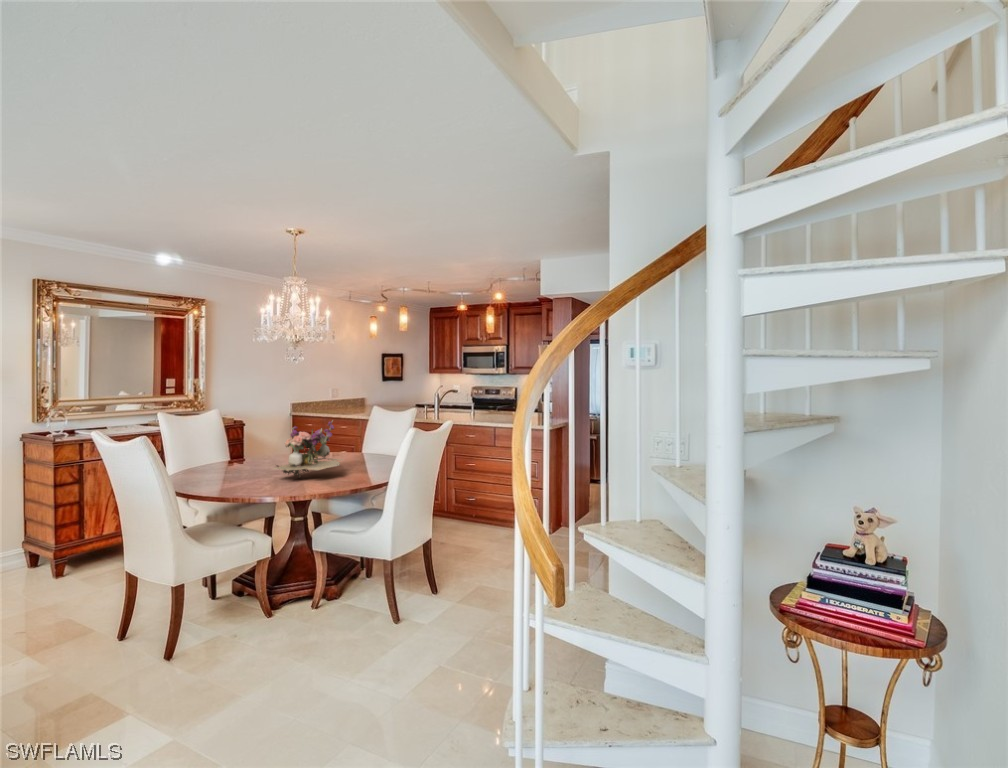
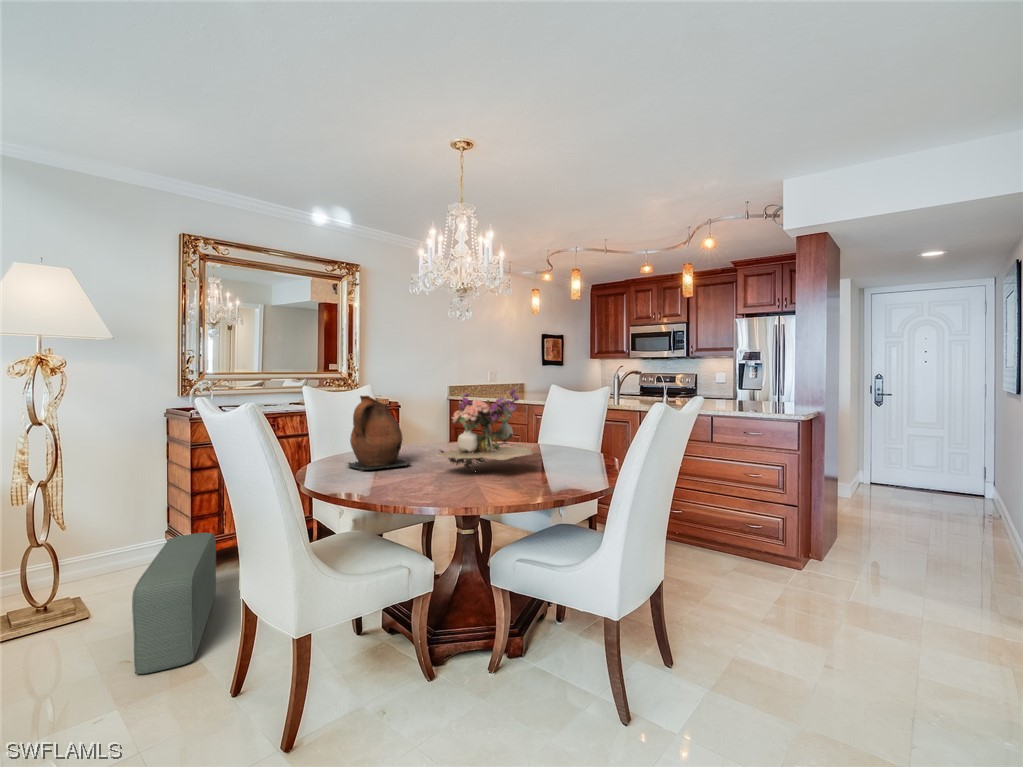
ceramic pitcher: none [204,429,255,480] -> present [348,396,410,470]
pouf: none [34,536,86,635] -> present [132,533,216,674]

